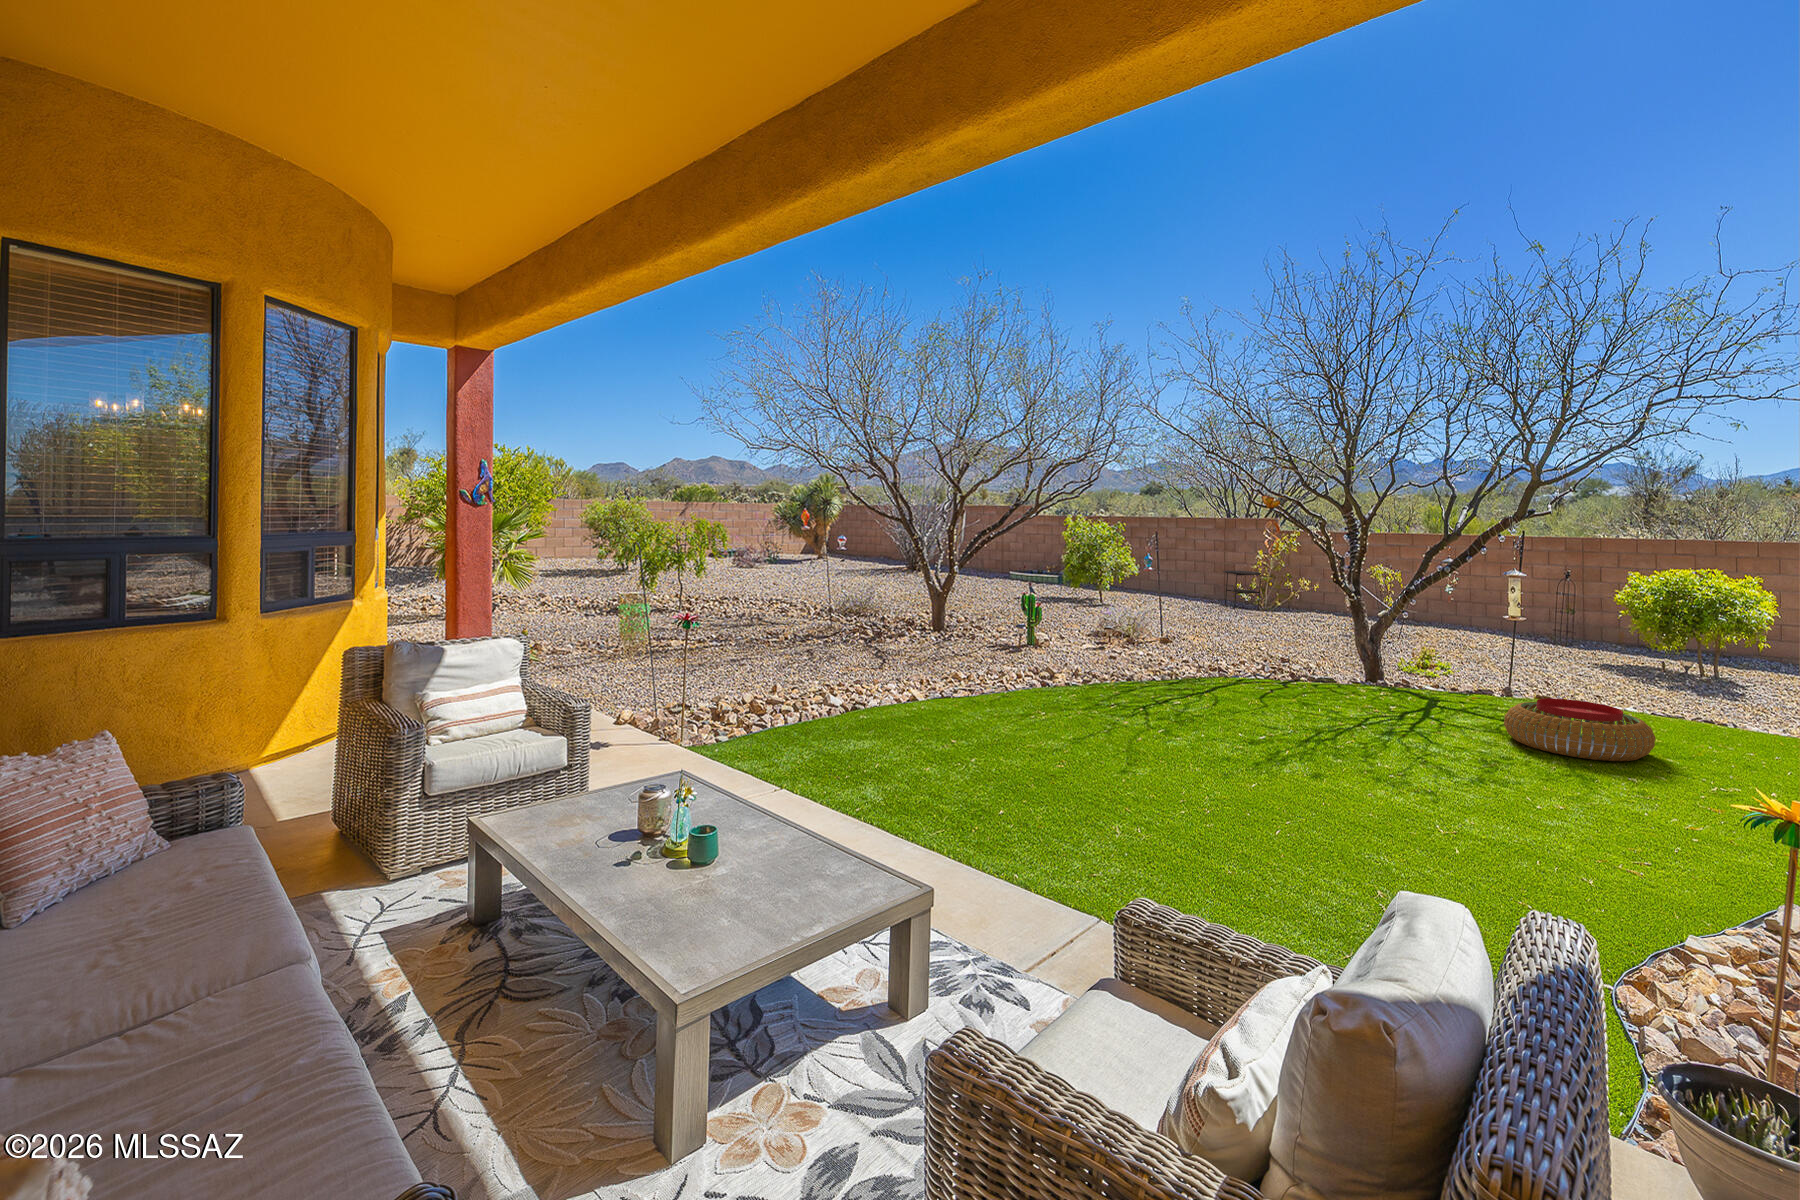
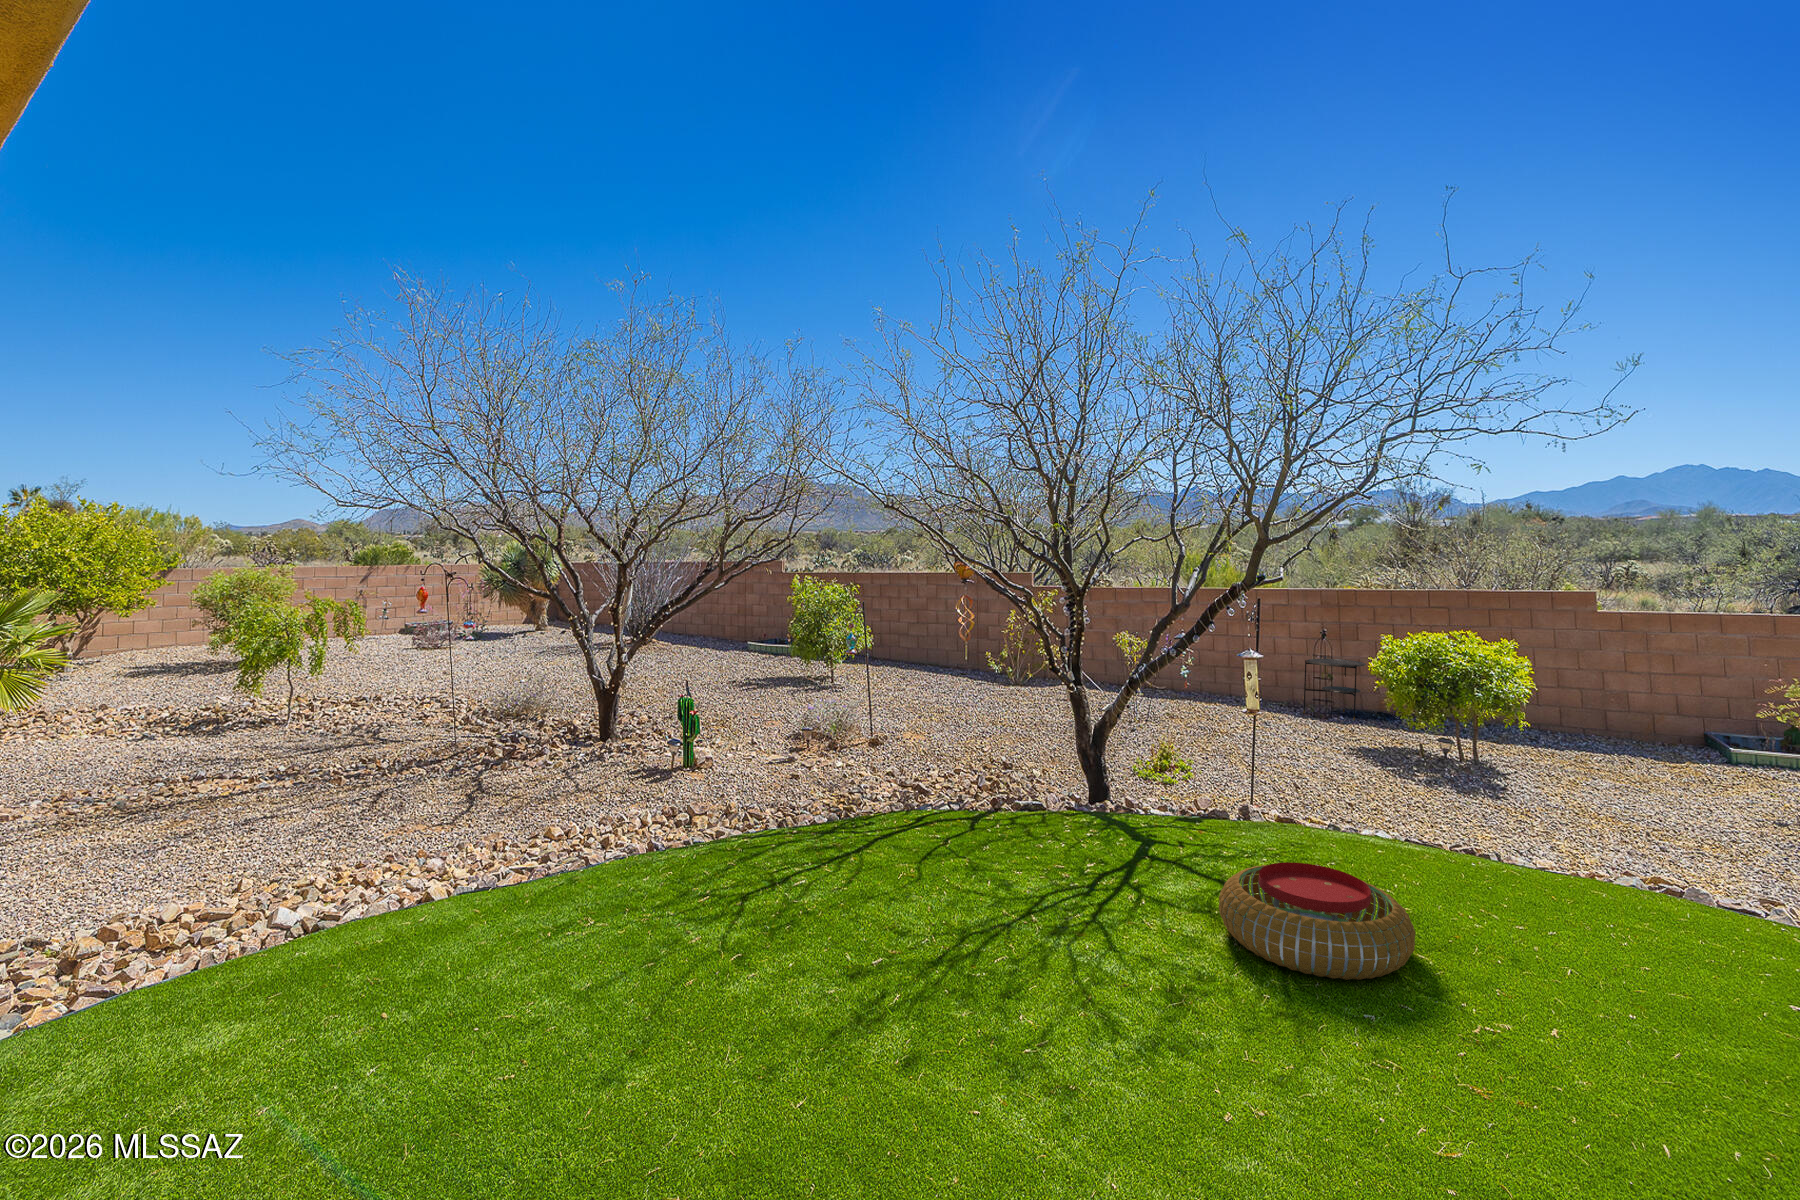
side table: present [1223,570,1261,610] -> present [1303,659,1366,720]

